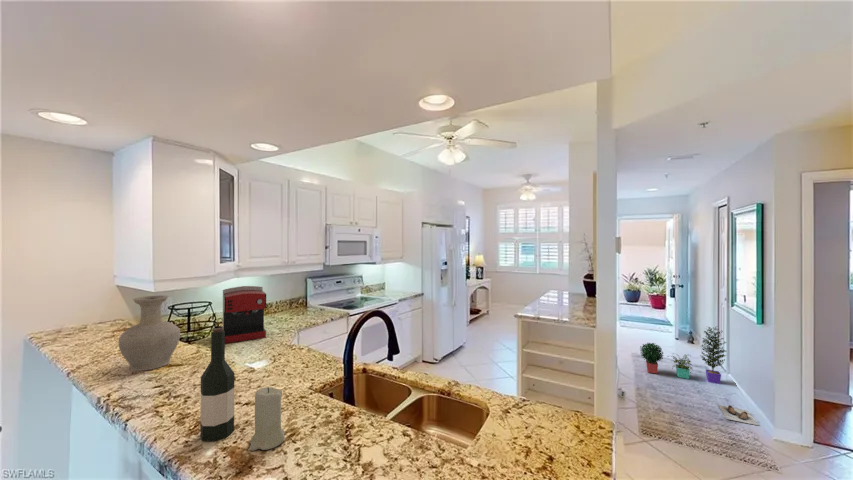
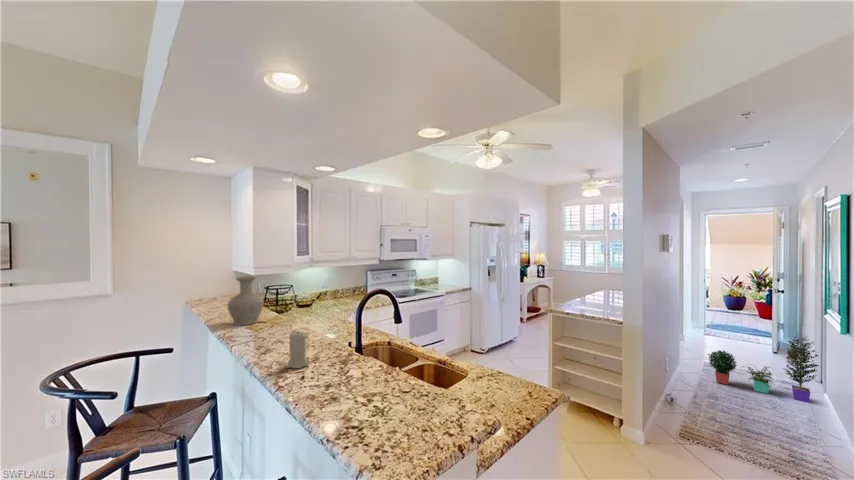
coffee maker: present [223,286,266,343] -> none [299,274,328,317]
wine bottle: present [200,328,234,441] -> none [262,293,281,362]
shoe: present [718,405,759,426] -> none [792,423,839,449]

